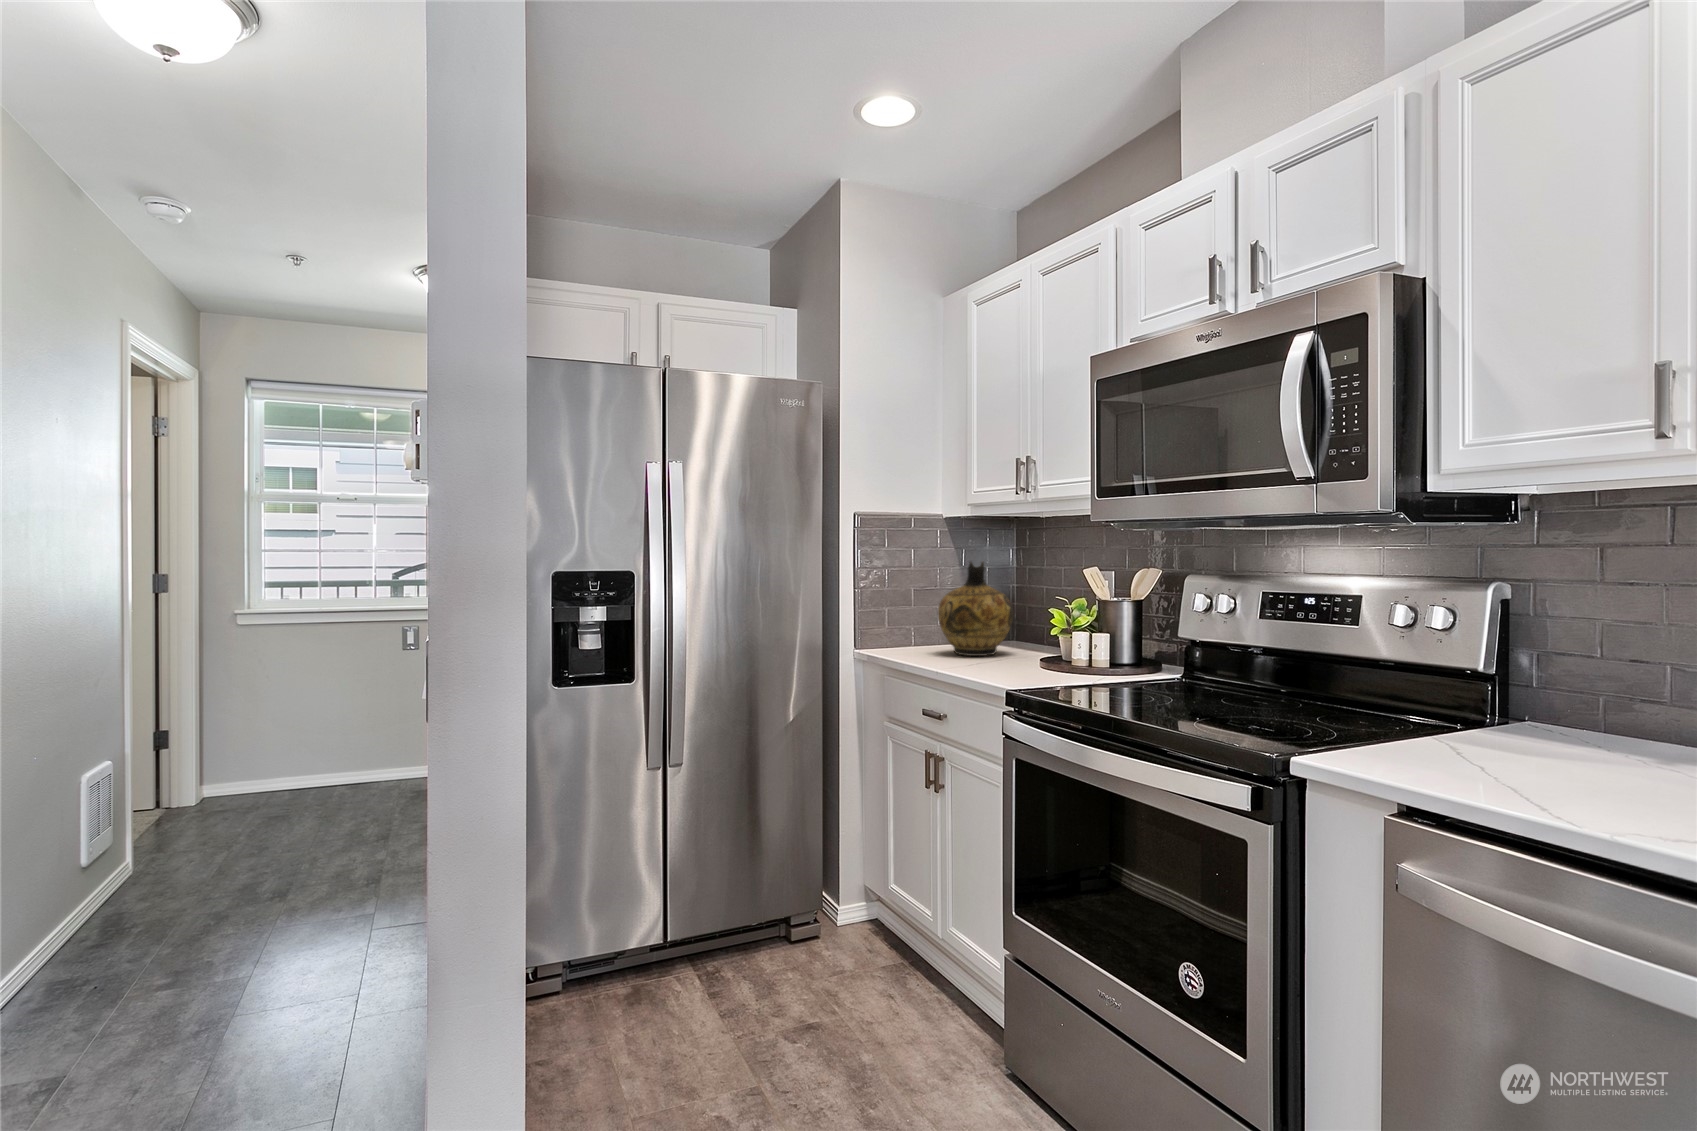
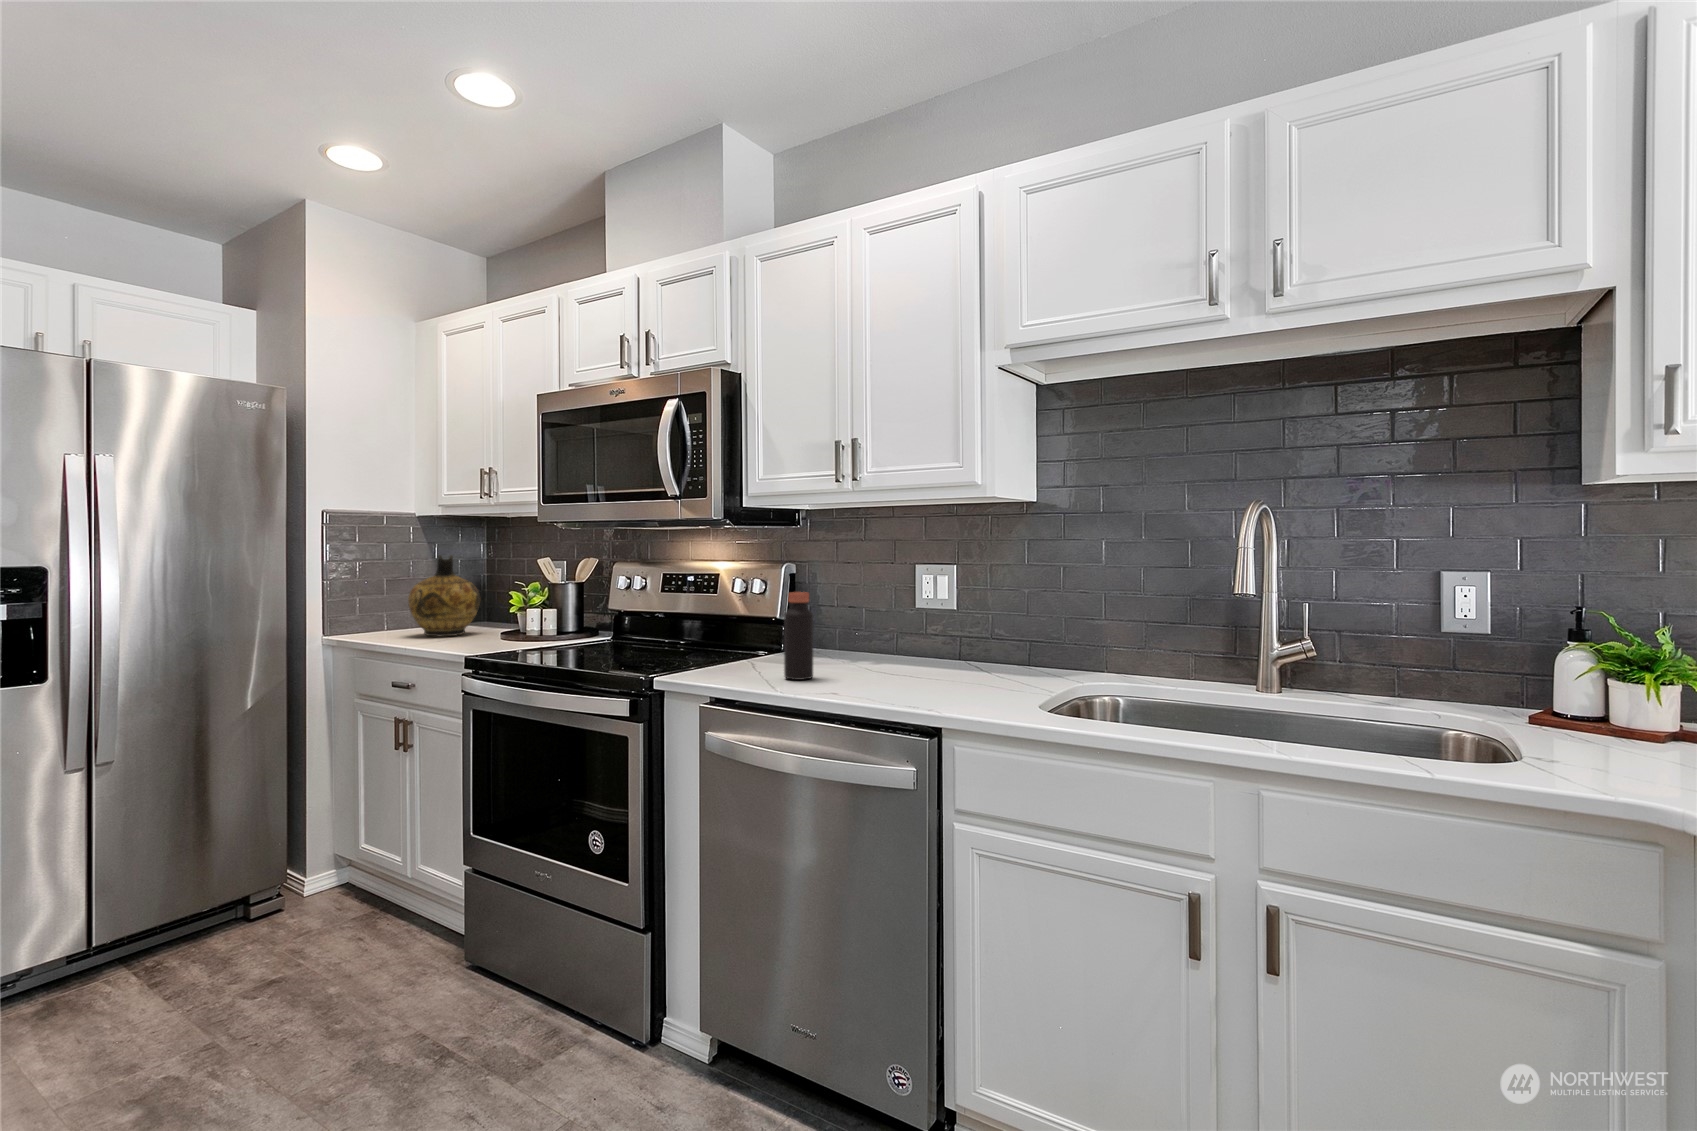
bottle: none [1556,640,1624,801] -> present [784,592,813,680]

